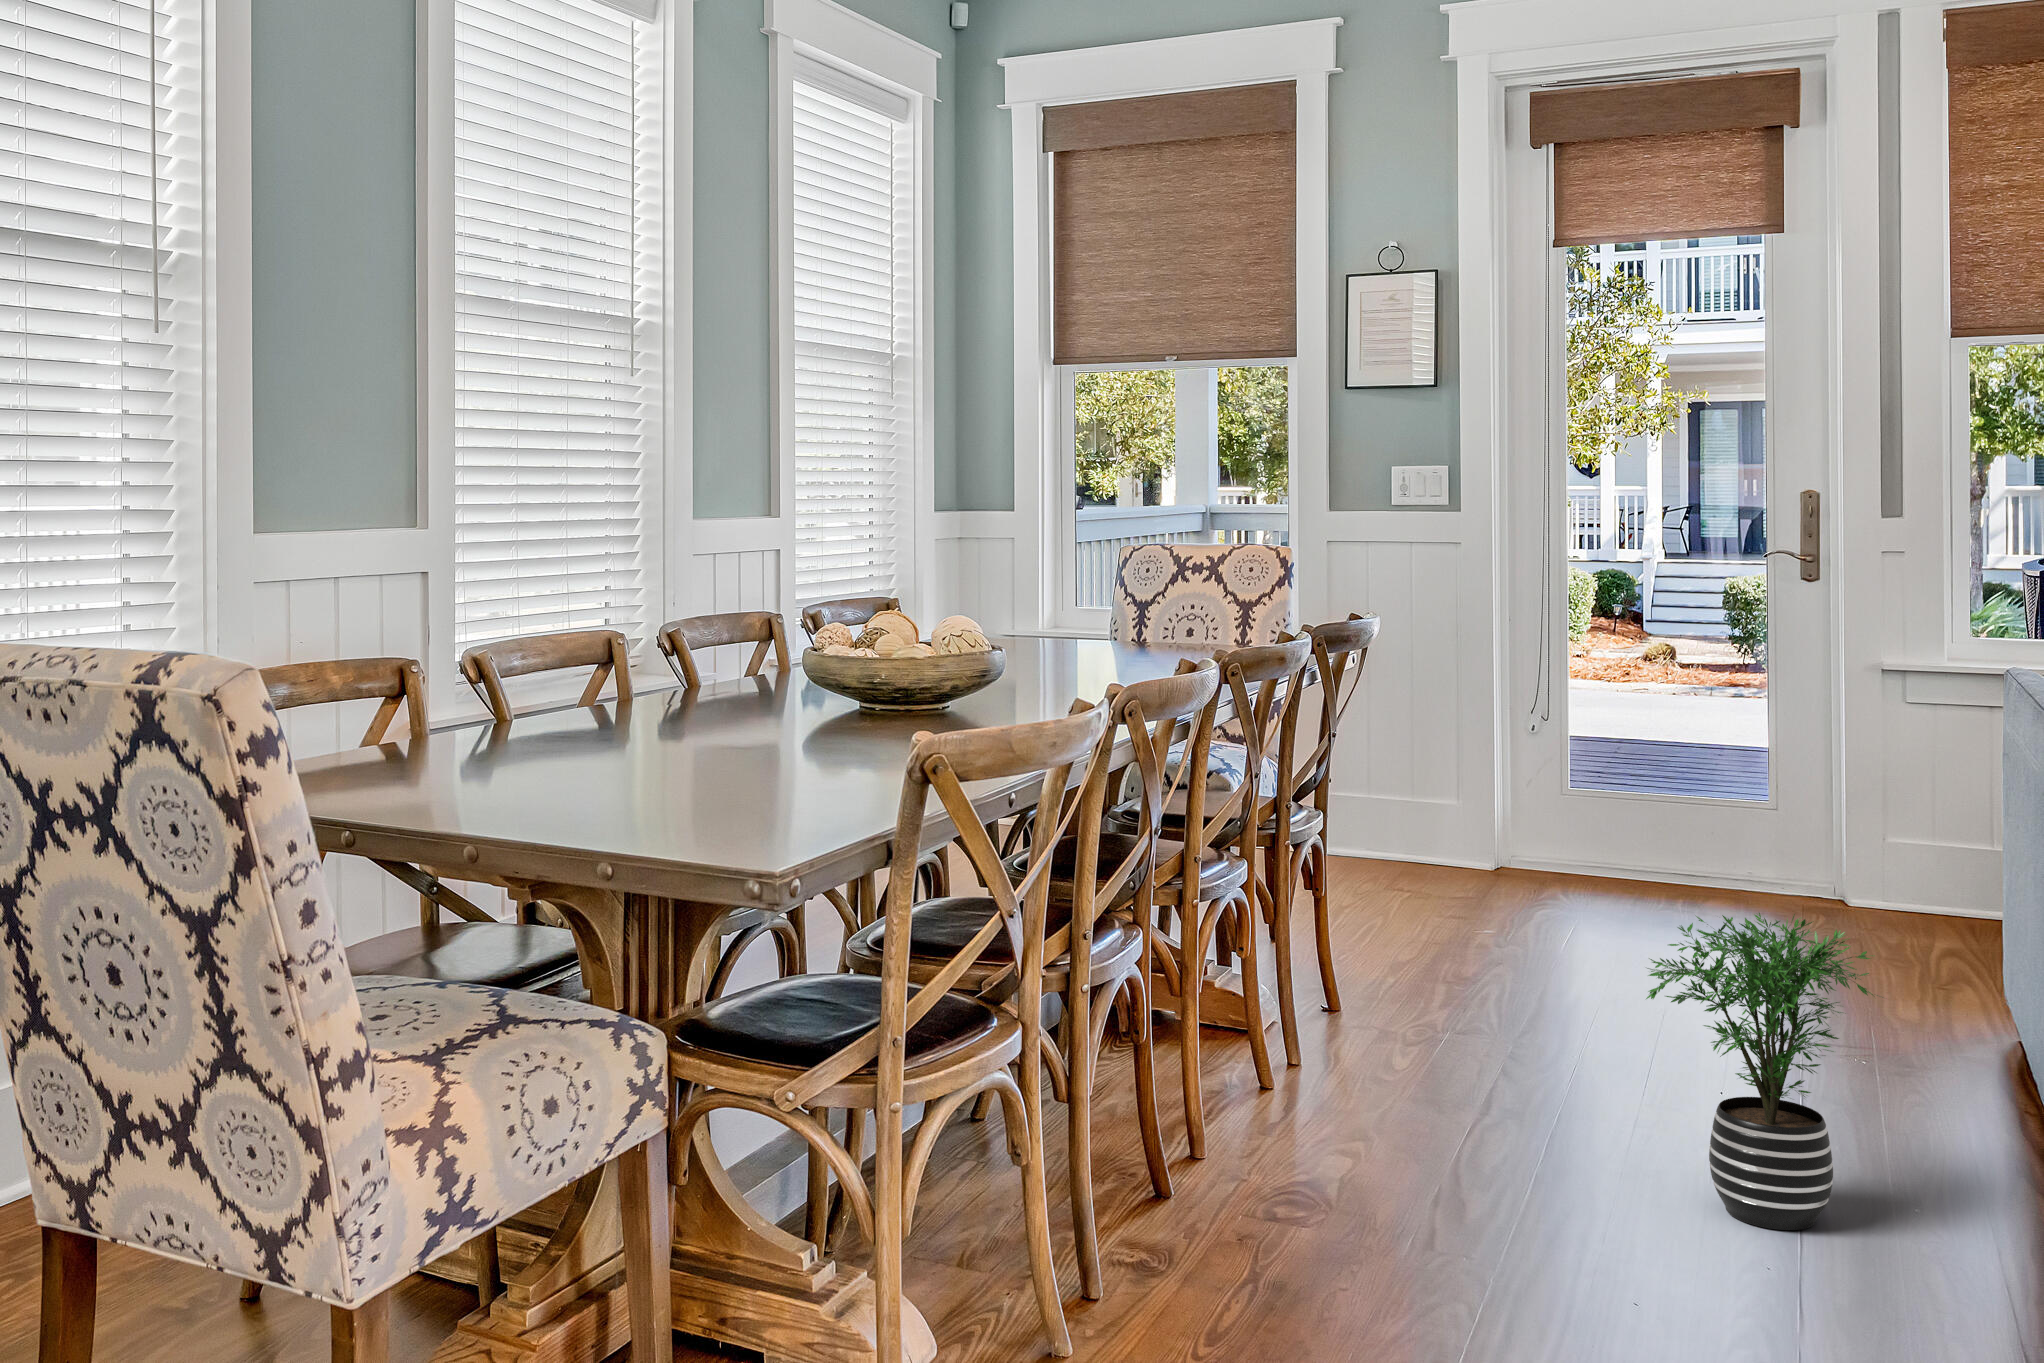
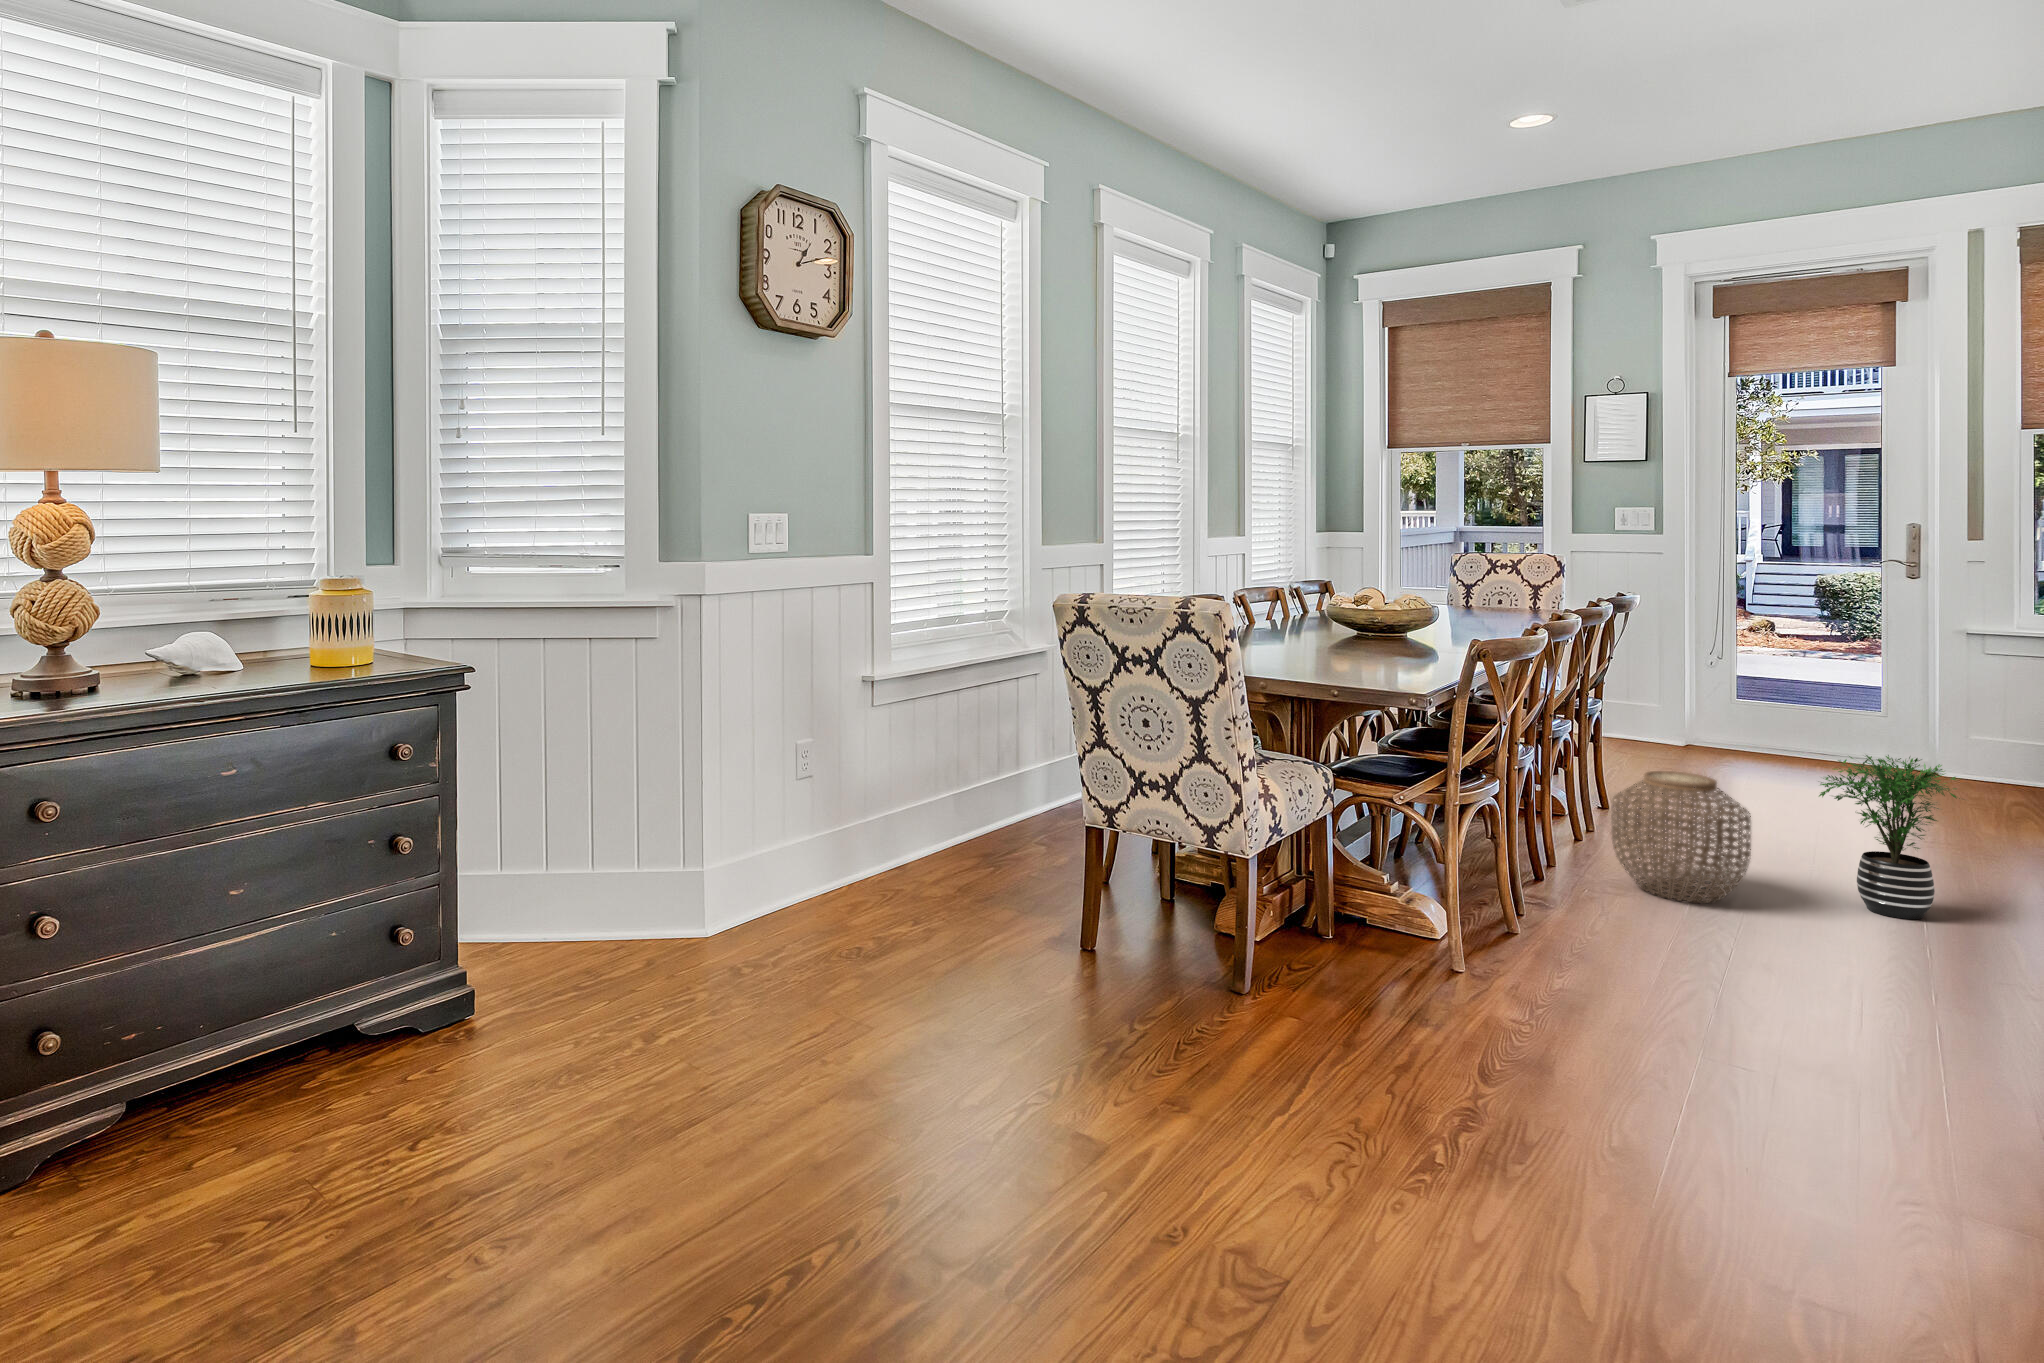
woven basket: none [1298,960,1532,1225] -> present [1611,771,1751,903]

